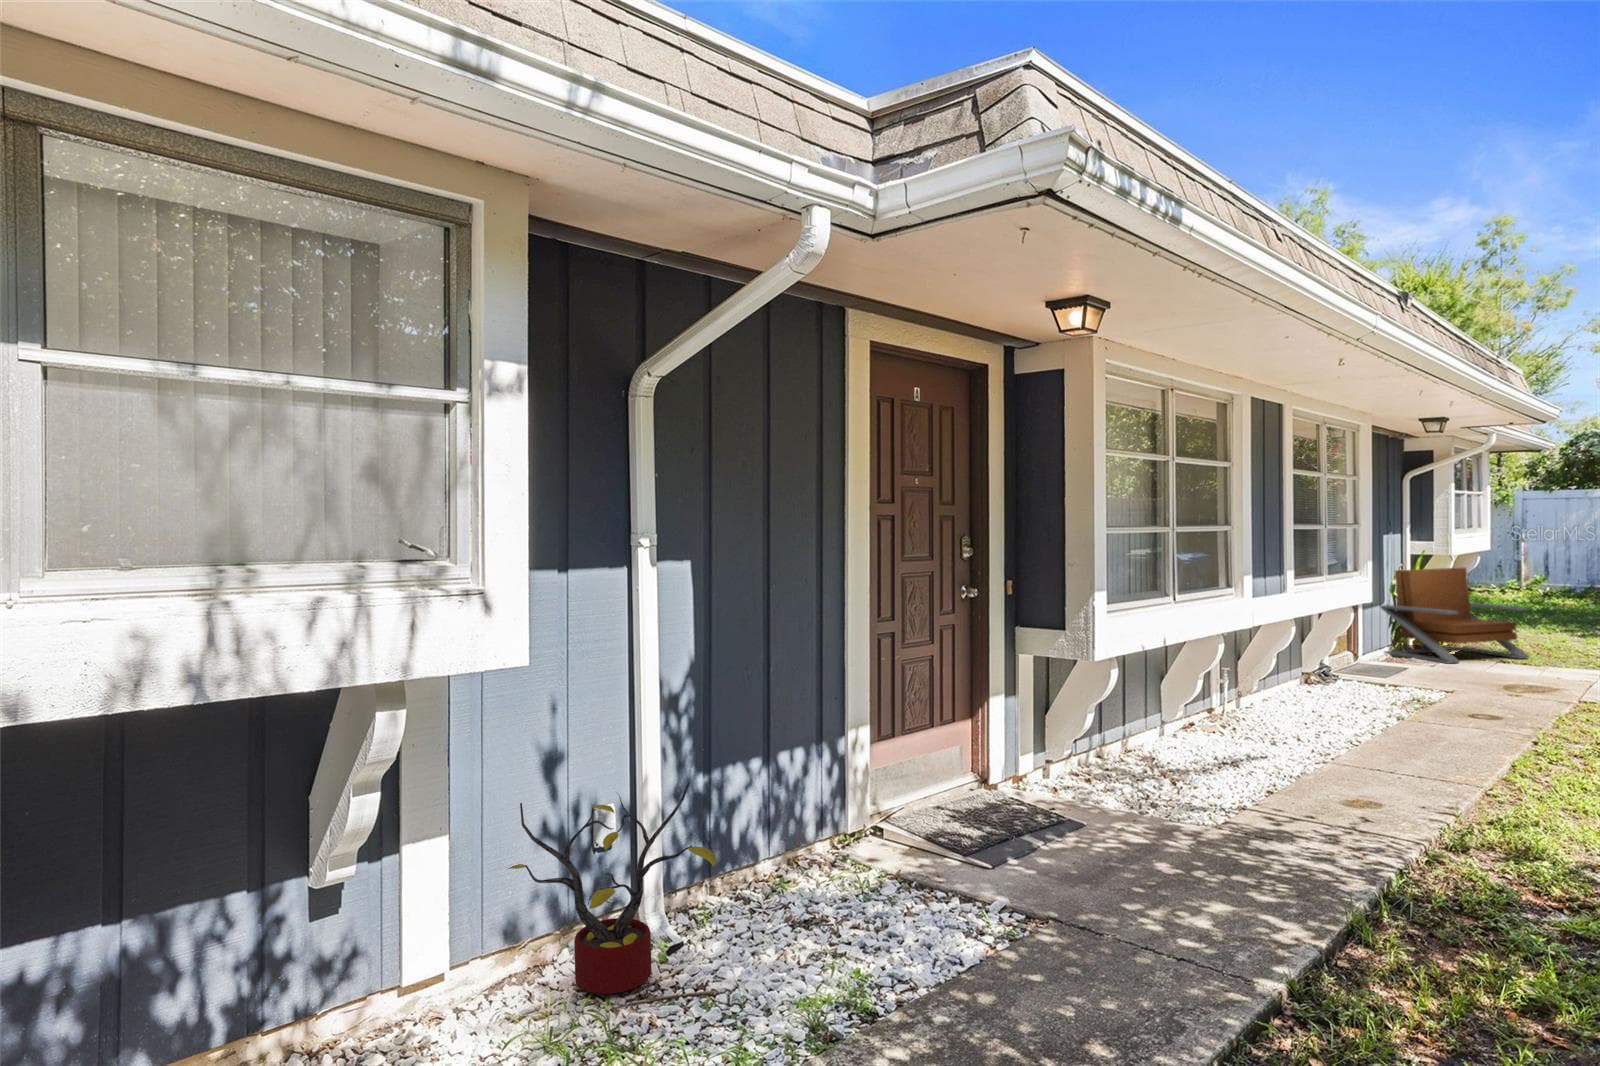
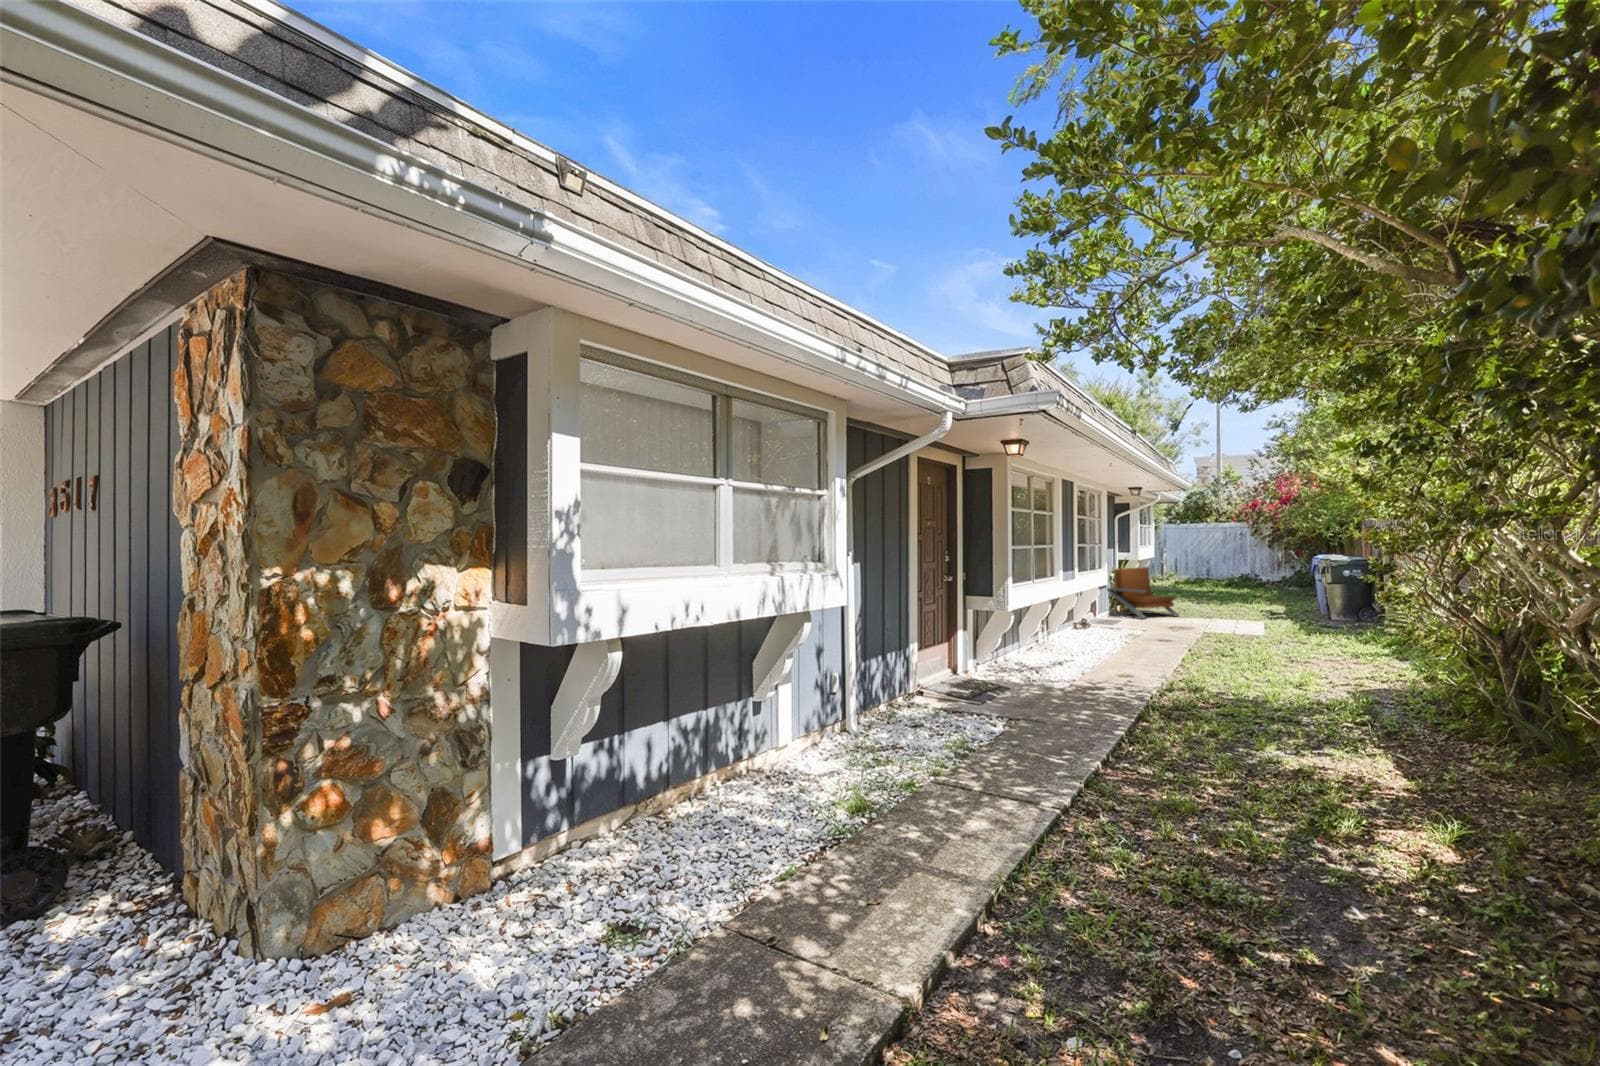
decorative plant: present [508,782,716,994] -> none [812,659,899,747]

